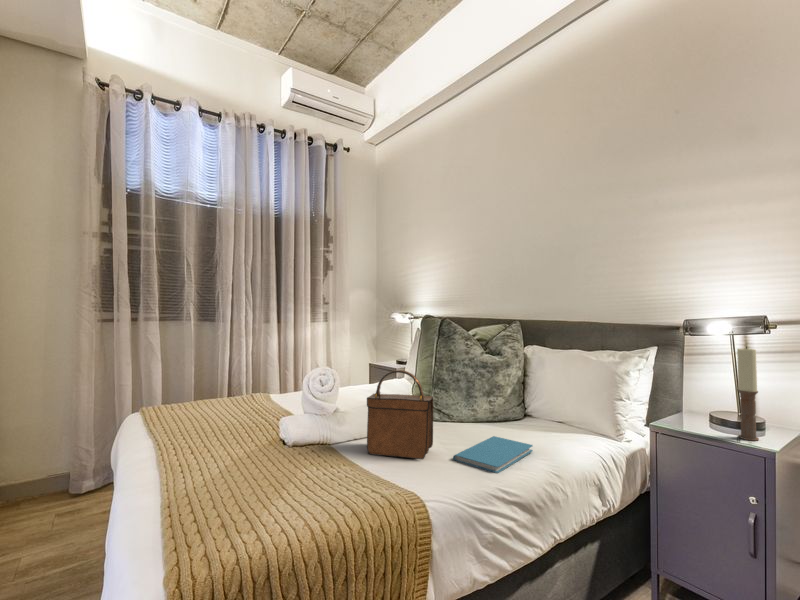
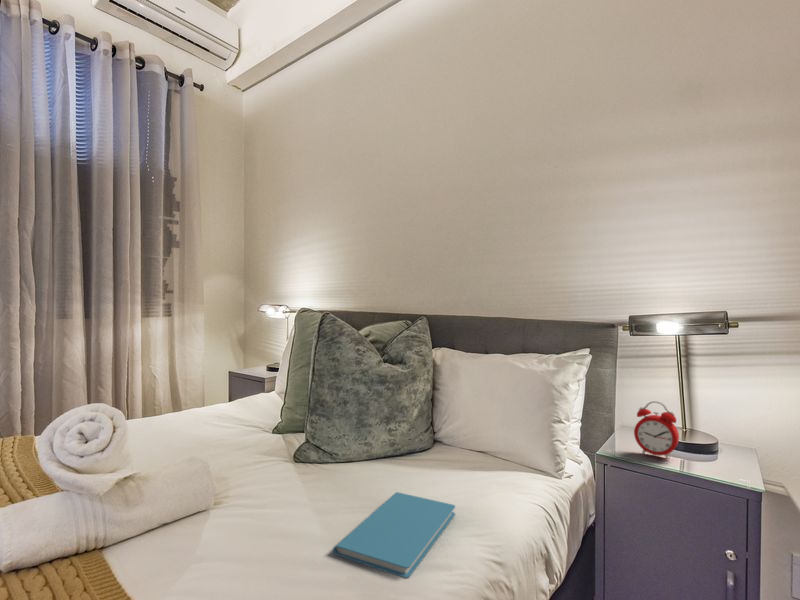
candle: present [737,347,759,441] -> none [708,350,733,473]
handbag: present [367,370,433,459] -> none [175,405,301,564]
alarm clock: none [680,386,717,431] -> present [634,401,679,460]

